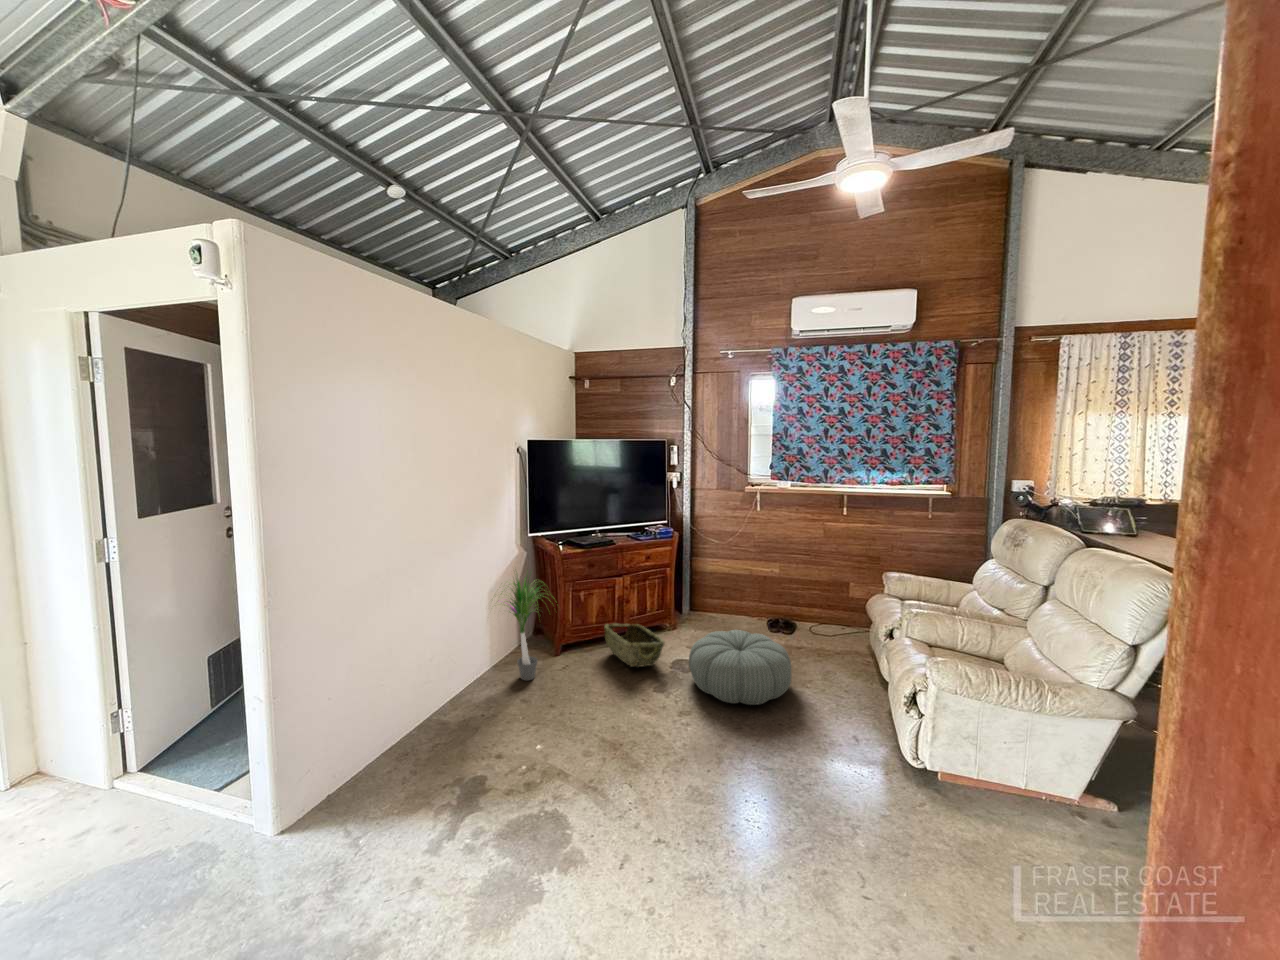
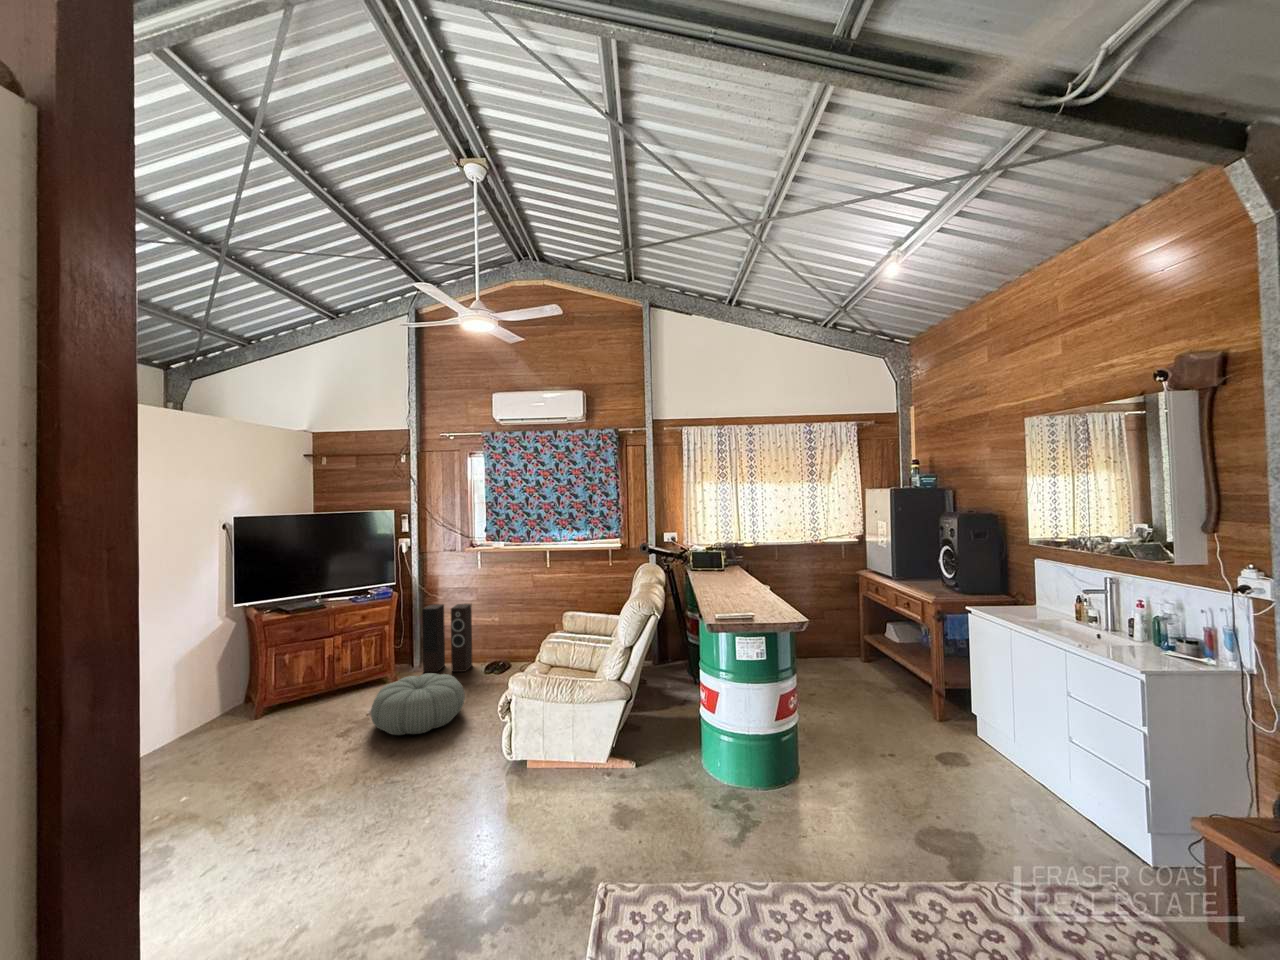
speaker: none [698,548,750,626] -> present [422,604,472,672]
potted plant: present [497,576,541,680] -> none [160,633,251,743]
woven basket: present [604,623,664,667] -> none [308,679,361,718]

